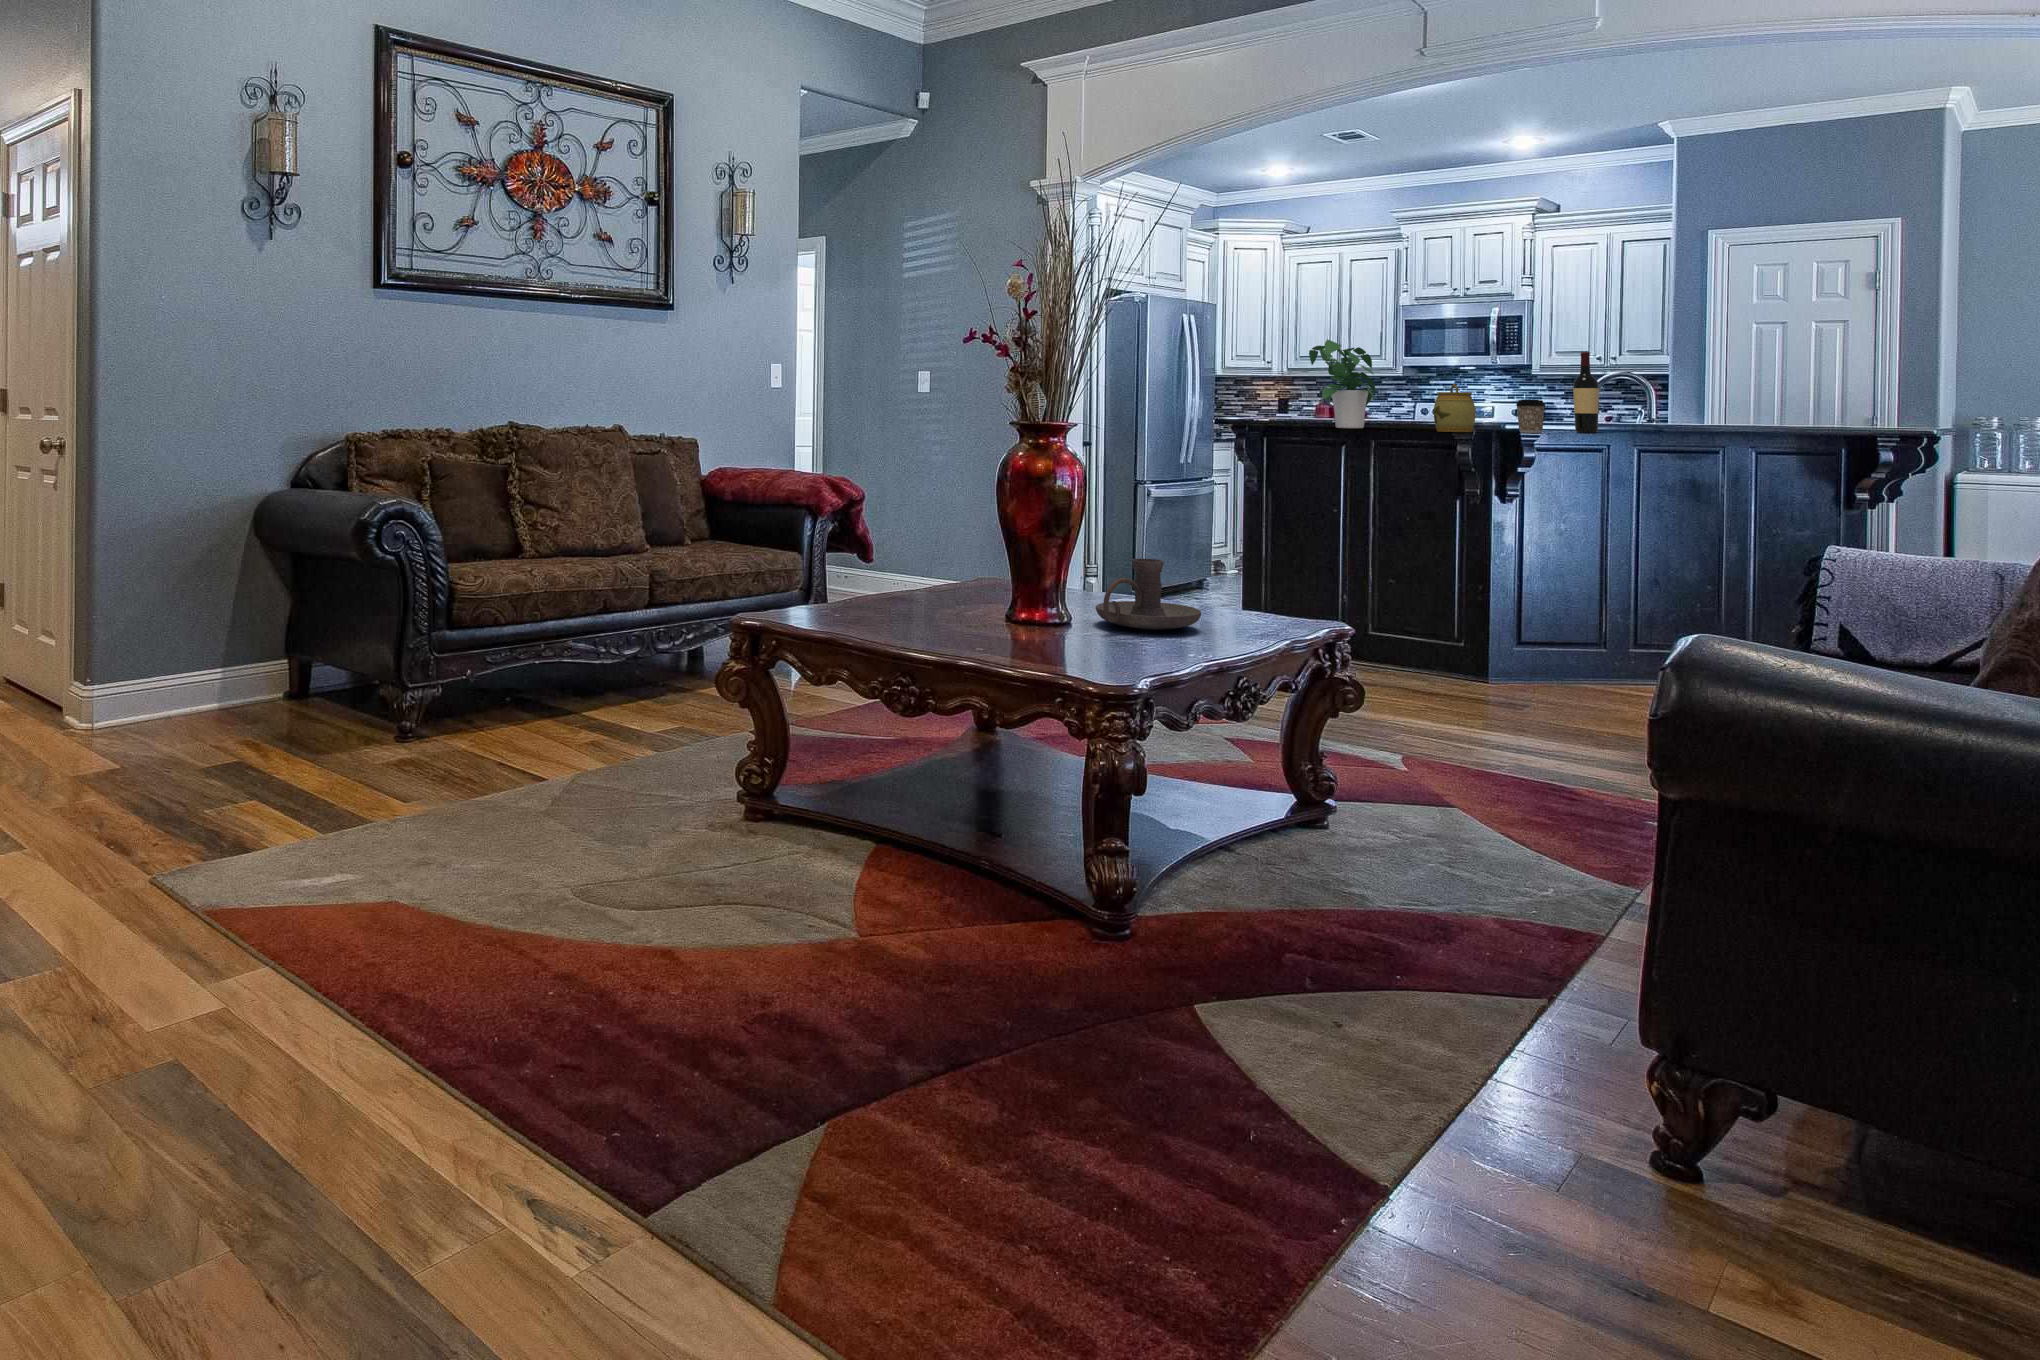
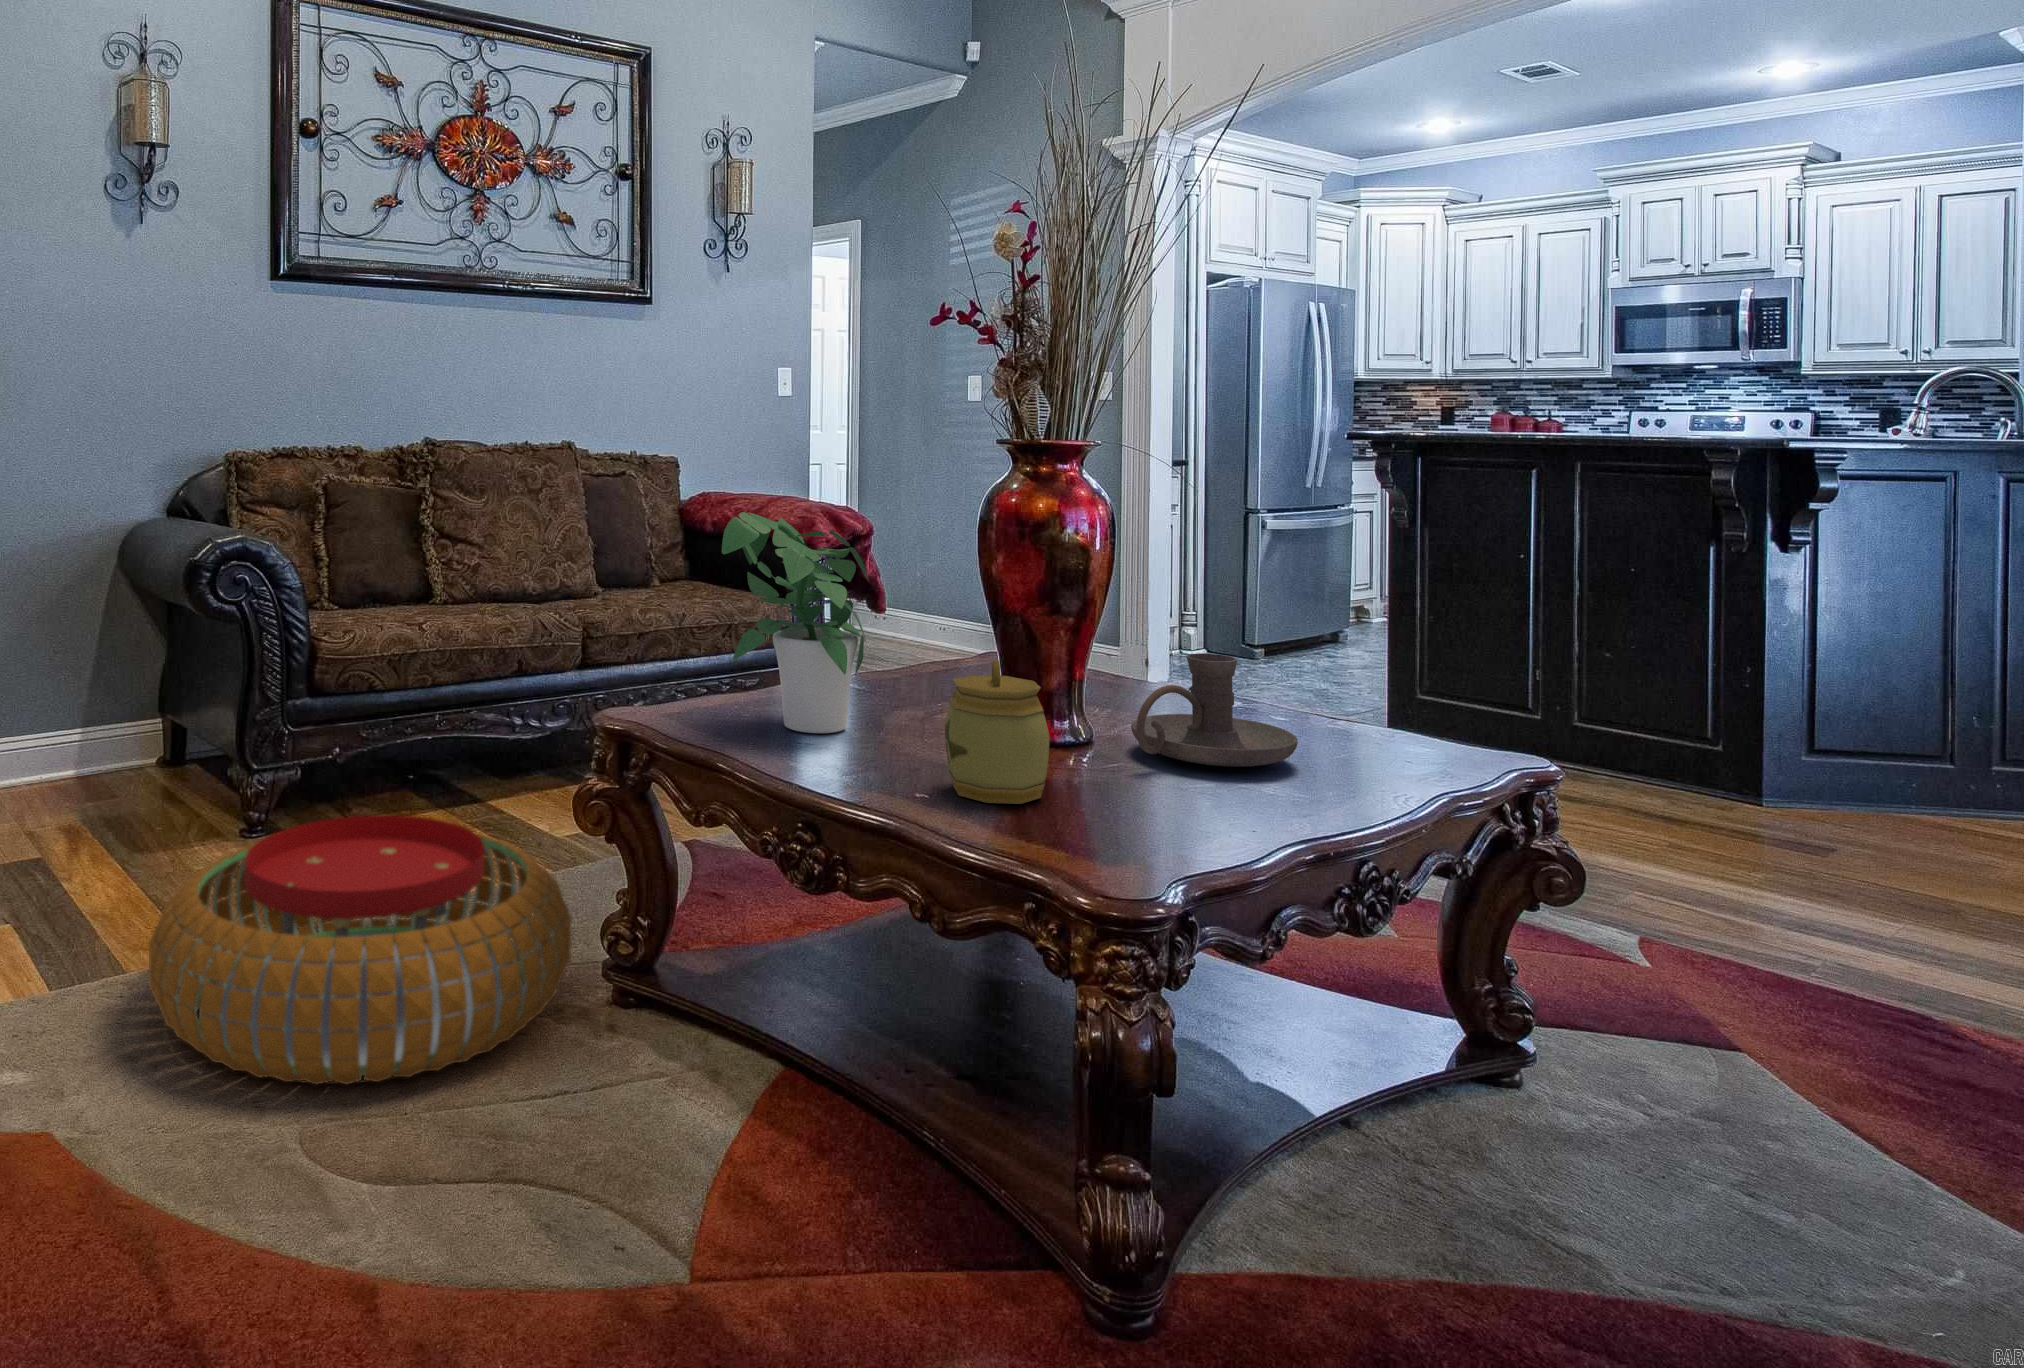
potted plant: present [1309,339,1376,428] -> present [722,512,869,733]
wine bottle: present [1573,352,1599,433] -> none [1885,341,1926,454]
jar: present [1433,384,1476,432] -> present [945,659,1050,804]
coffee cup: present [1516,400,1545,433] -> none [1795,409,1842,455]
pouf: none [404,698,709,869] -> present [148,815,572,1085]

